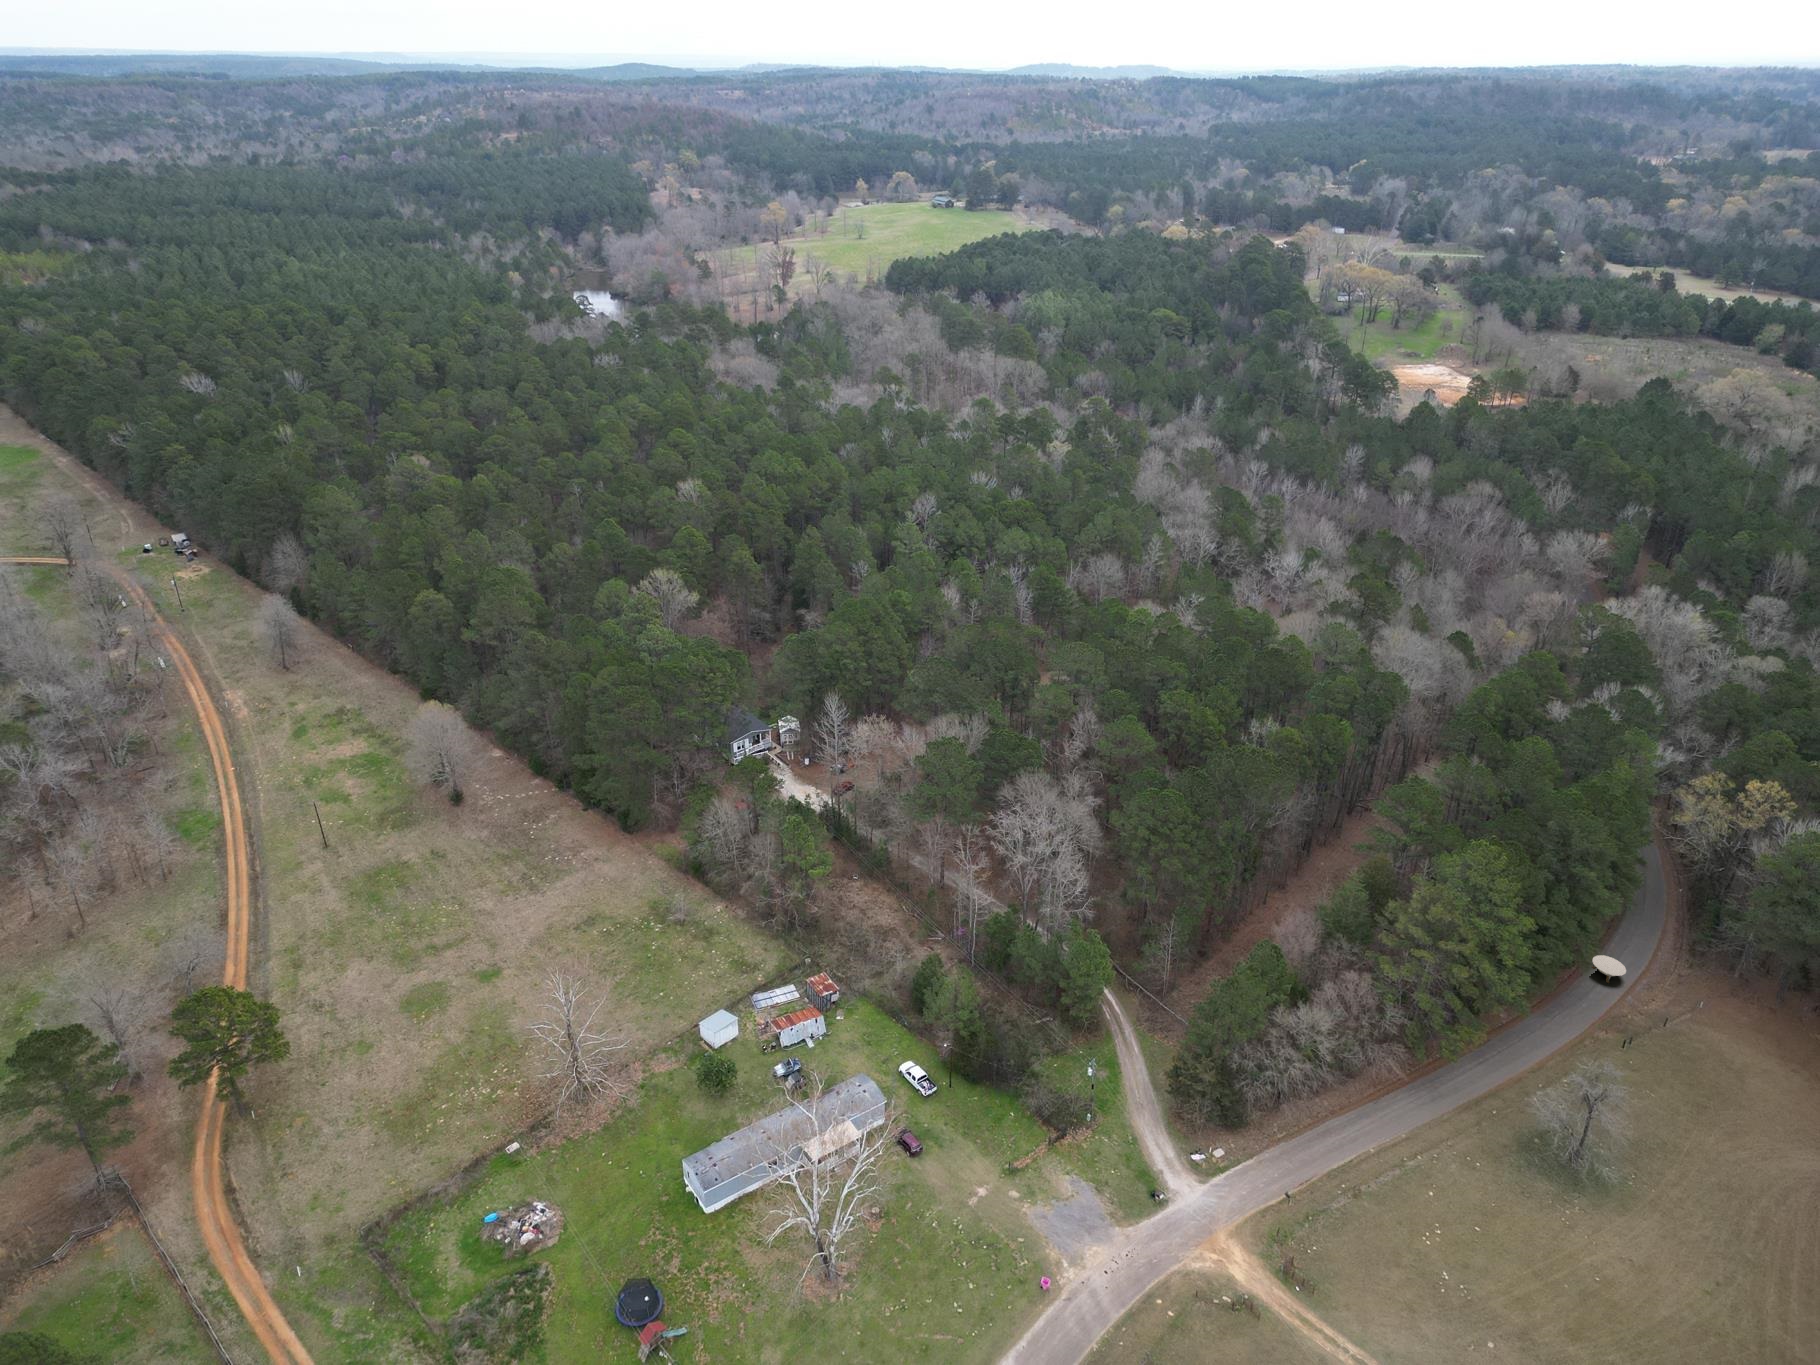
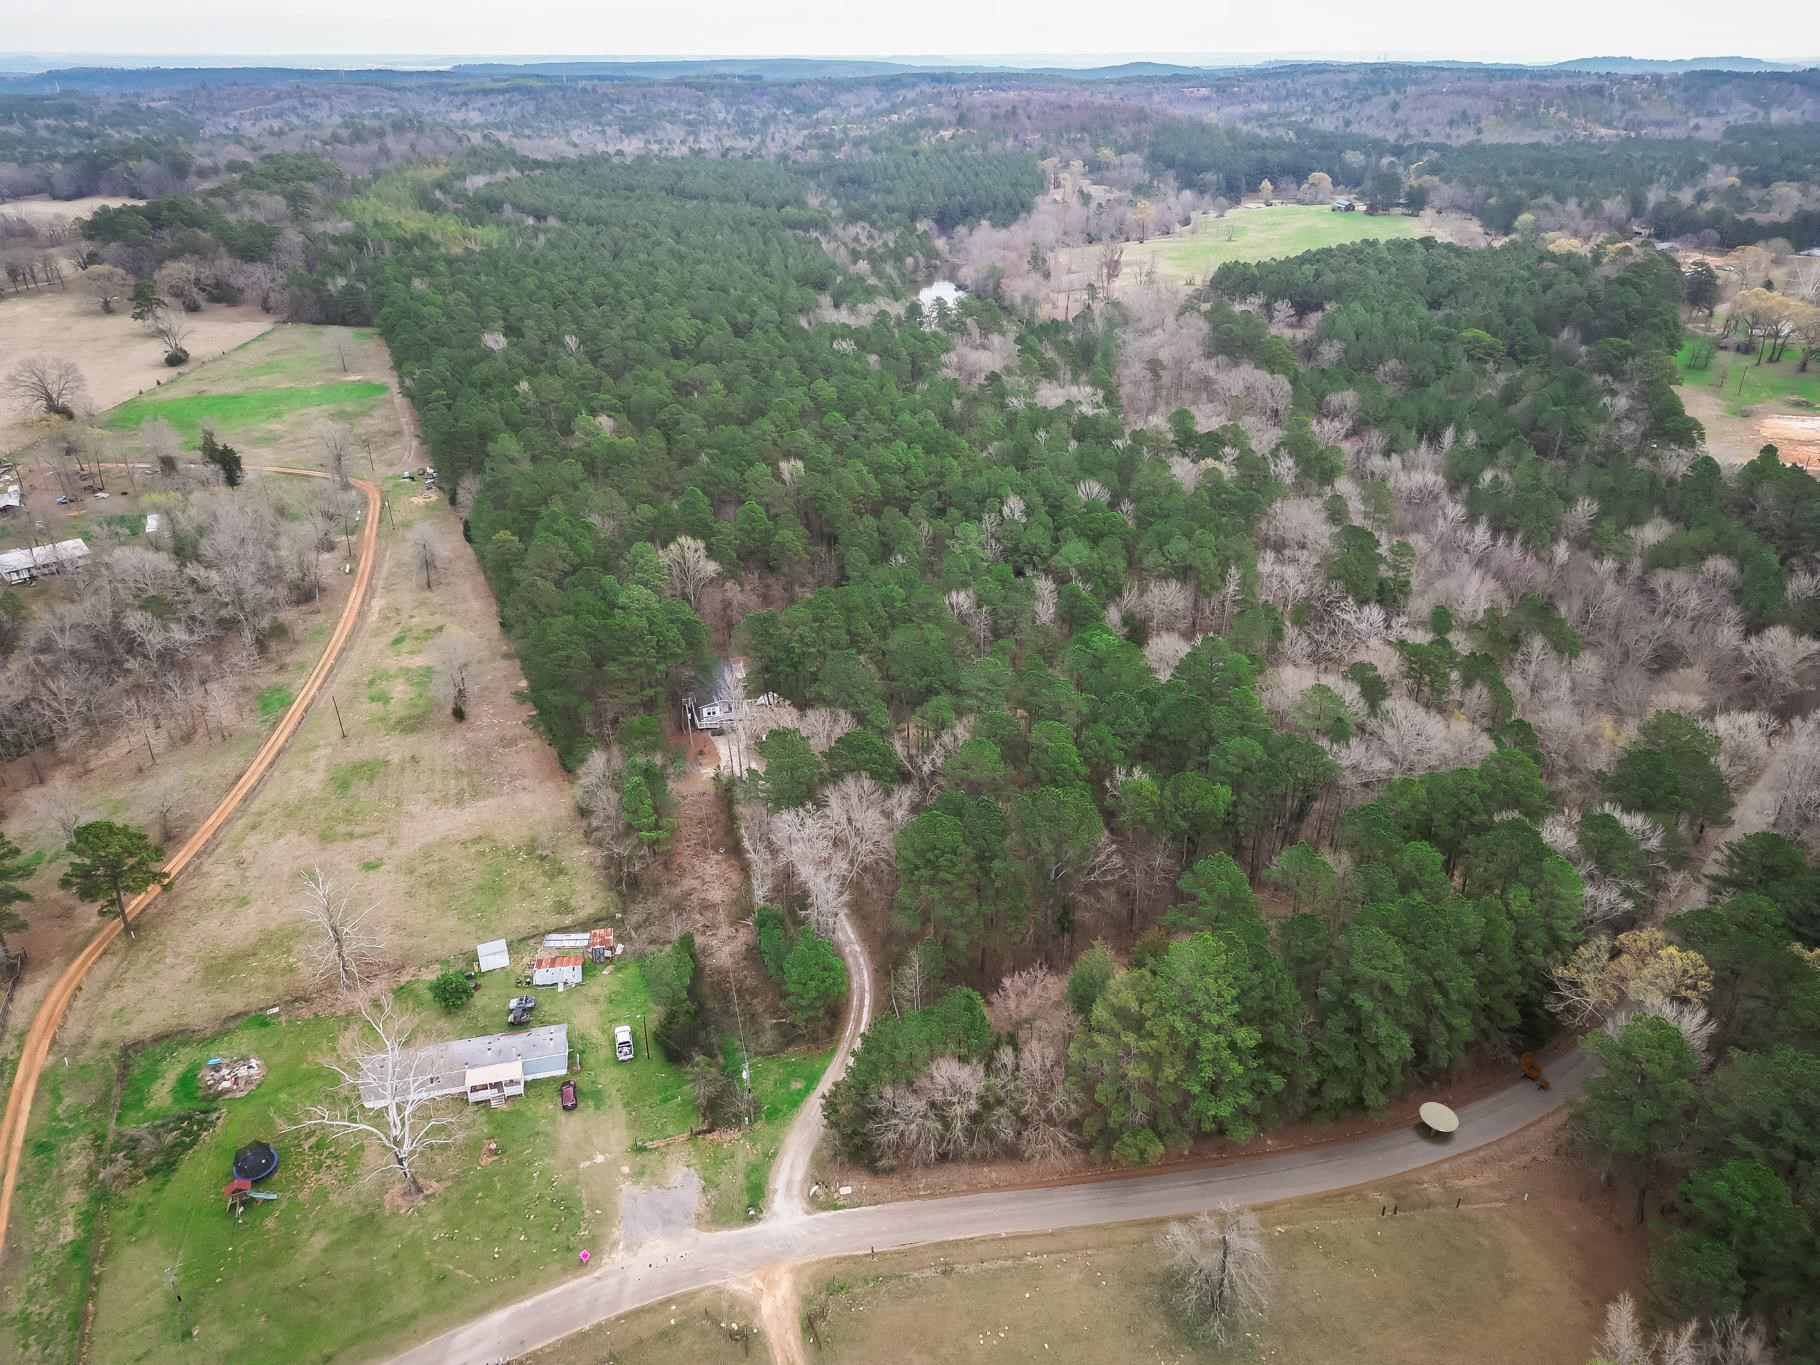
lounge chair: none [1627,902,1655,930] -> present [1521,1052,1549,1090]

